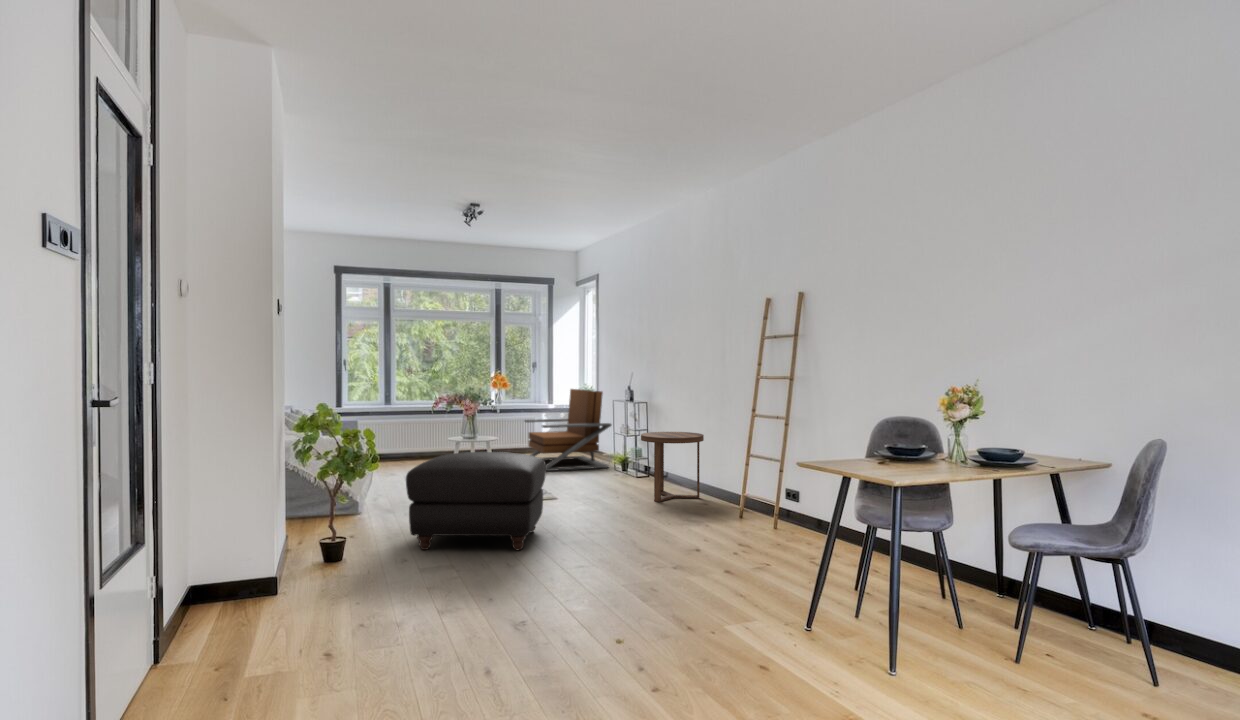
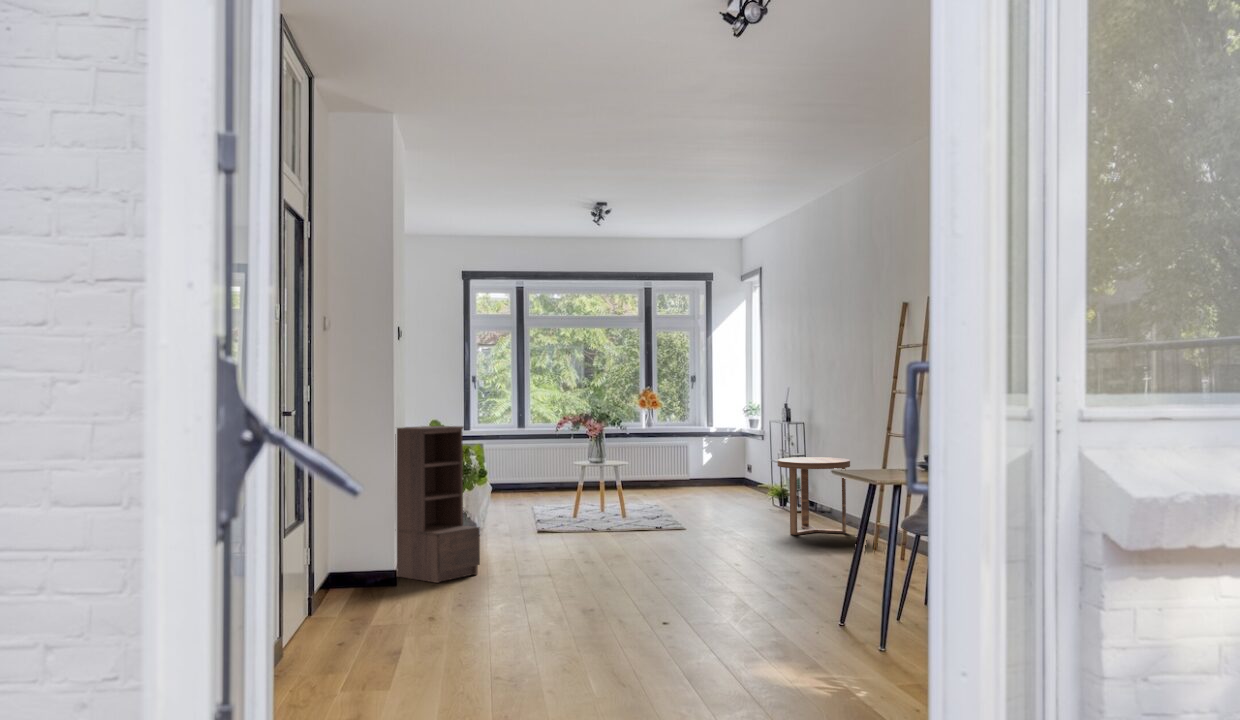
lounge chair: present [525,389,611,471] -> none [673,408,771,504]
bookshelf: none [275,409,375,589] -> present [395,426,480,583]
ottoman: present [406,452,546,550] -> none [511,471,652,566]

